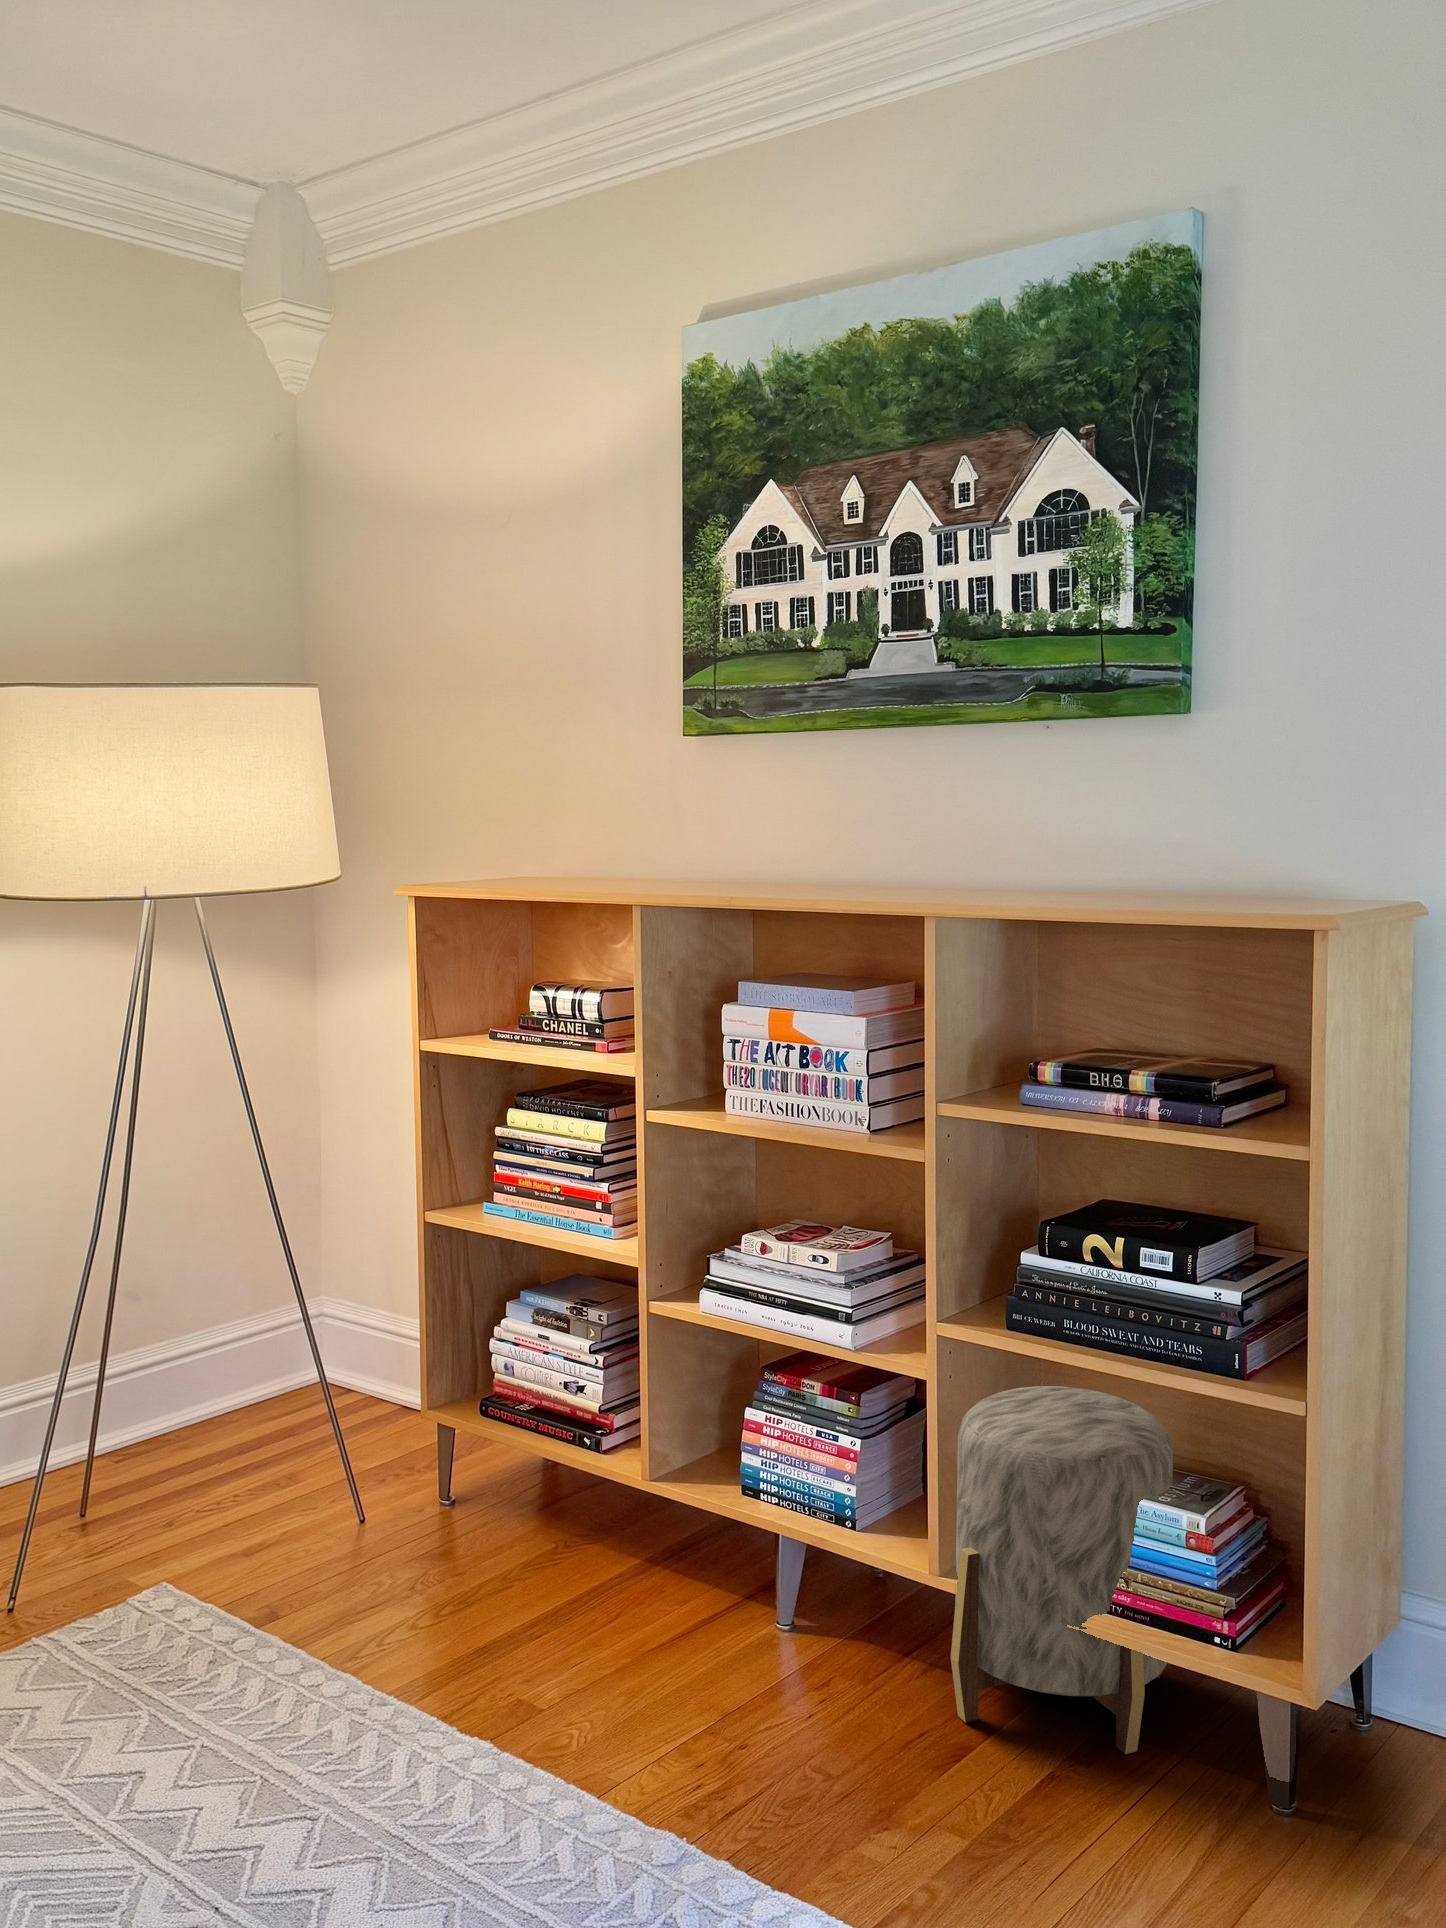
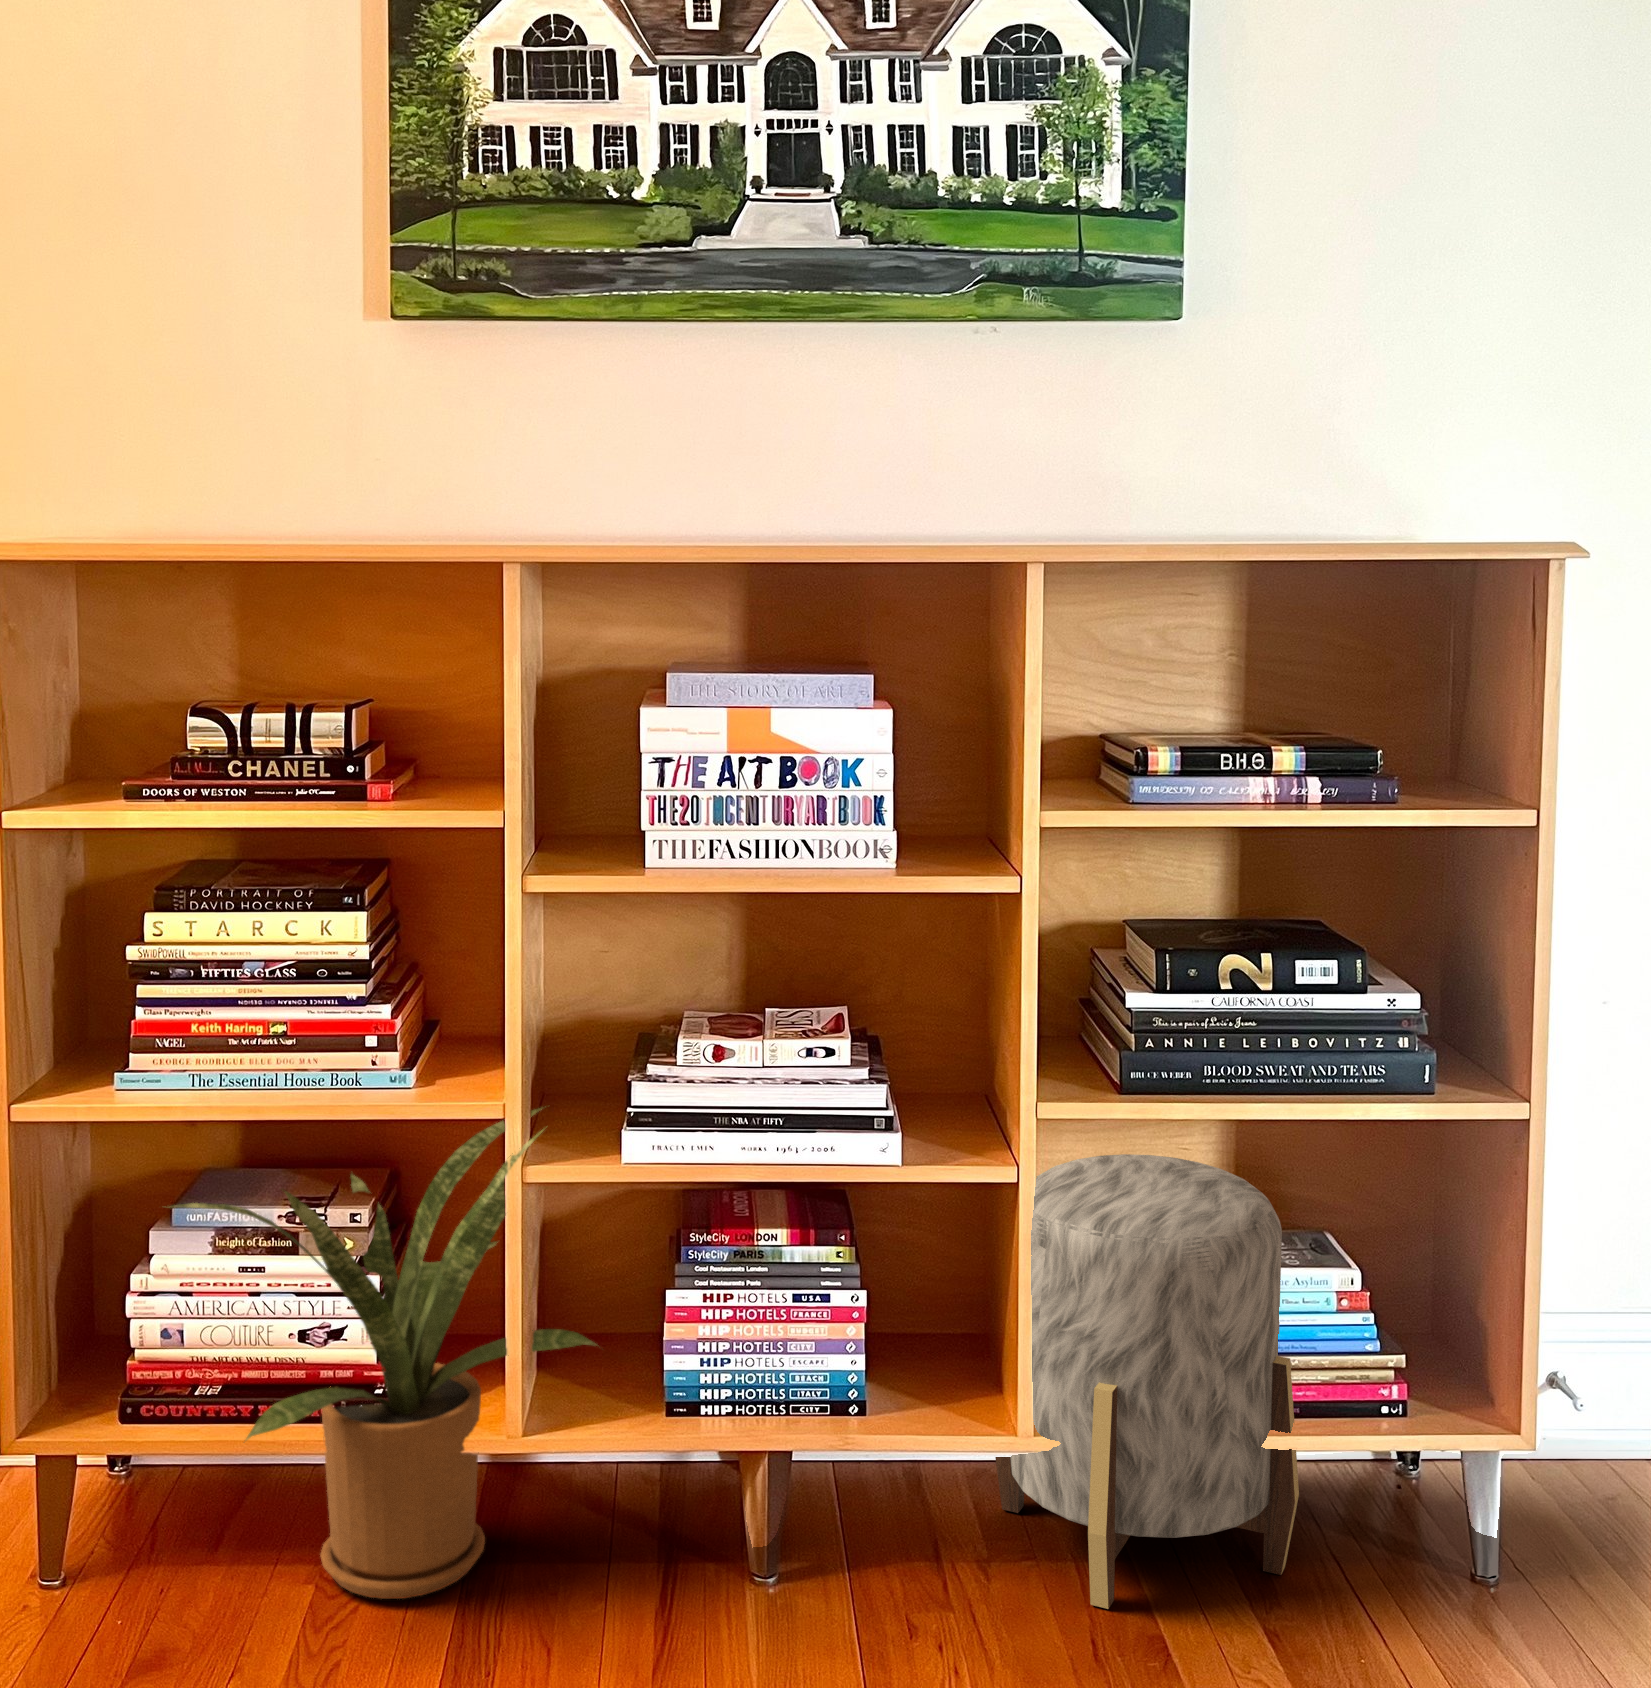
house plant: none [481,1268,737,1564] -> present [171,1108,599,1599]

